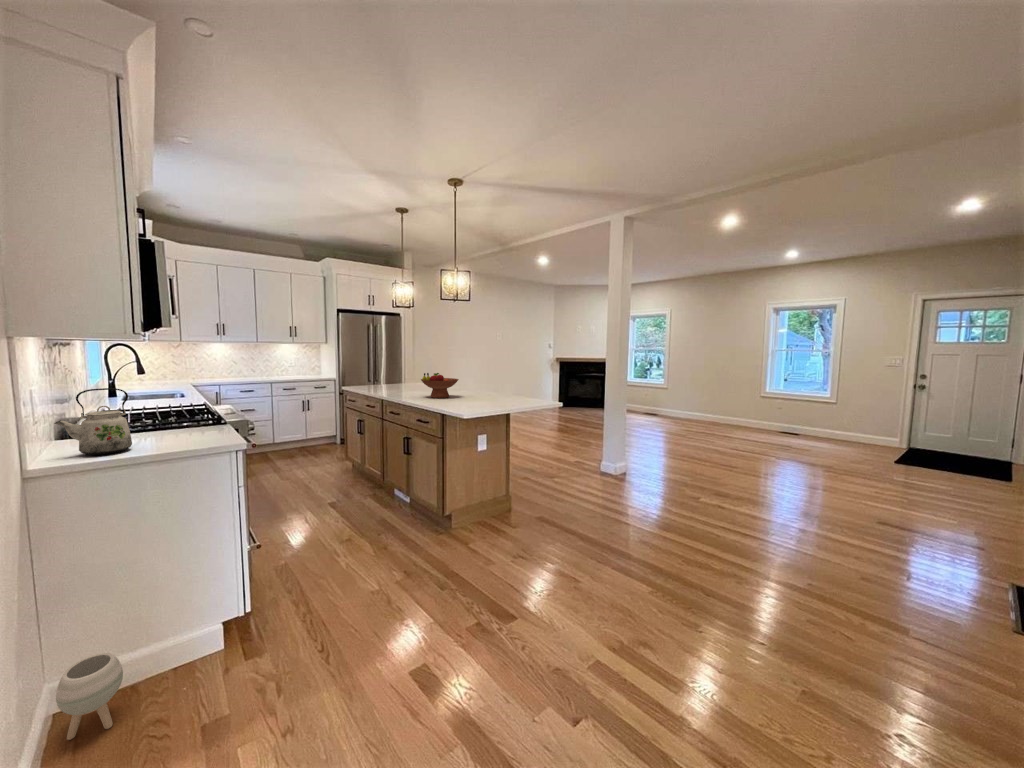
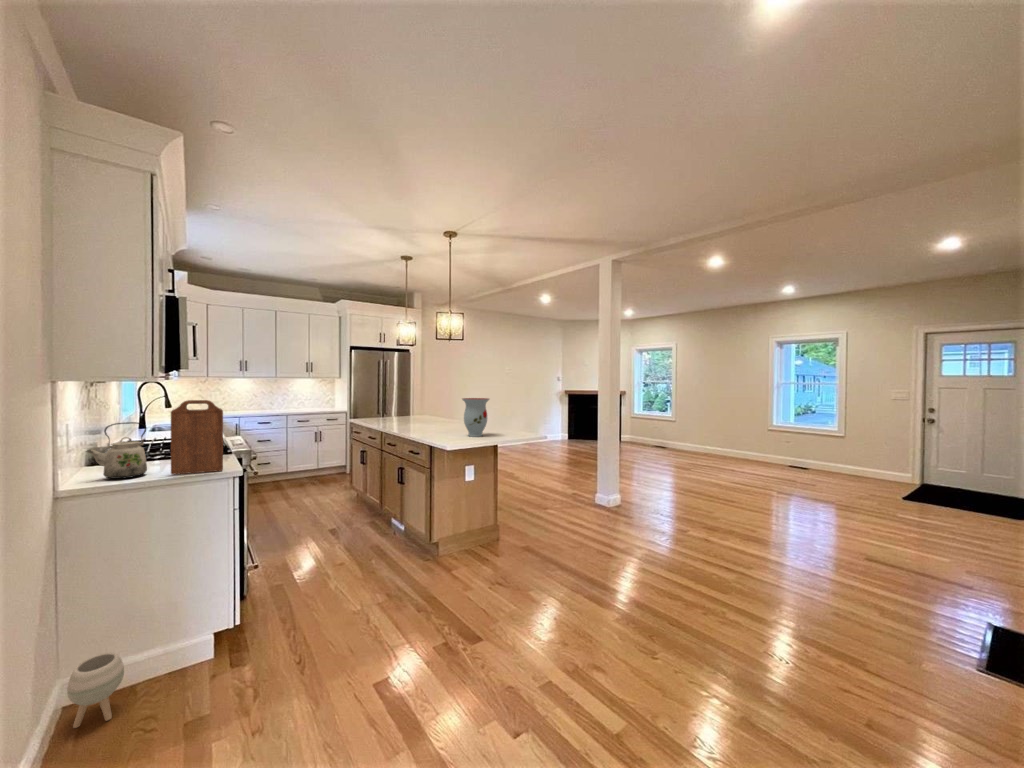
cutting board: none [157,362,223,449] -> present [171,400,223,475]
vase: none [474,363,504,404] -> present [462,398,489,437]
fruit bowl: present [421,373,459,398] -> none [415,407,451,431]

